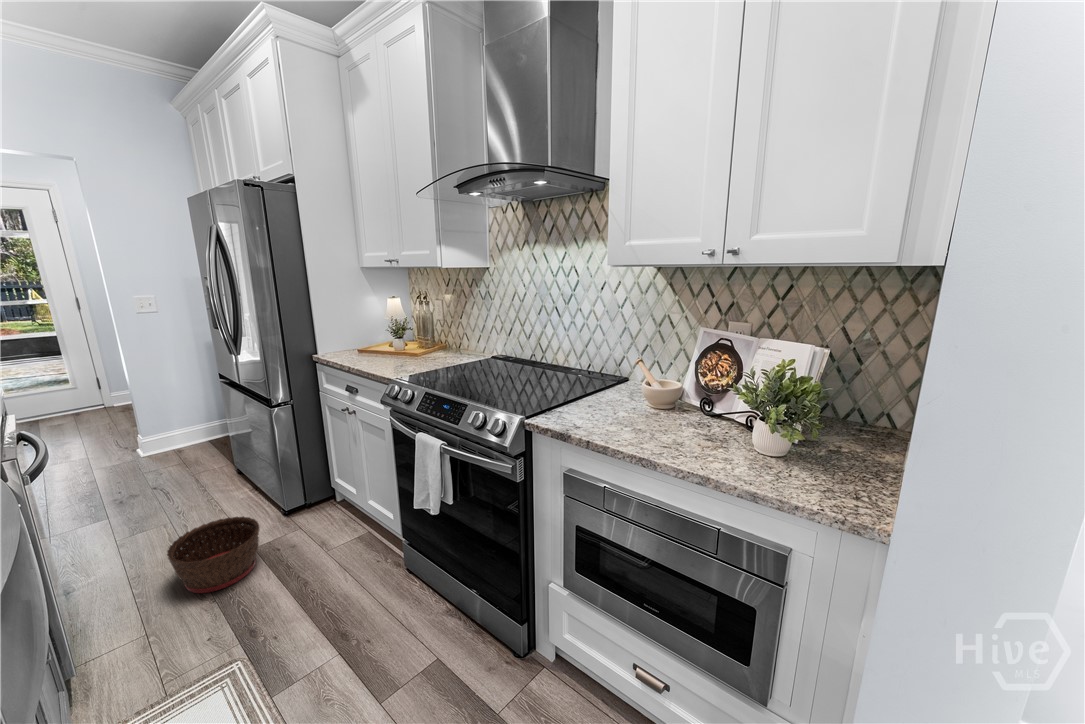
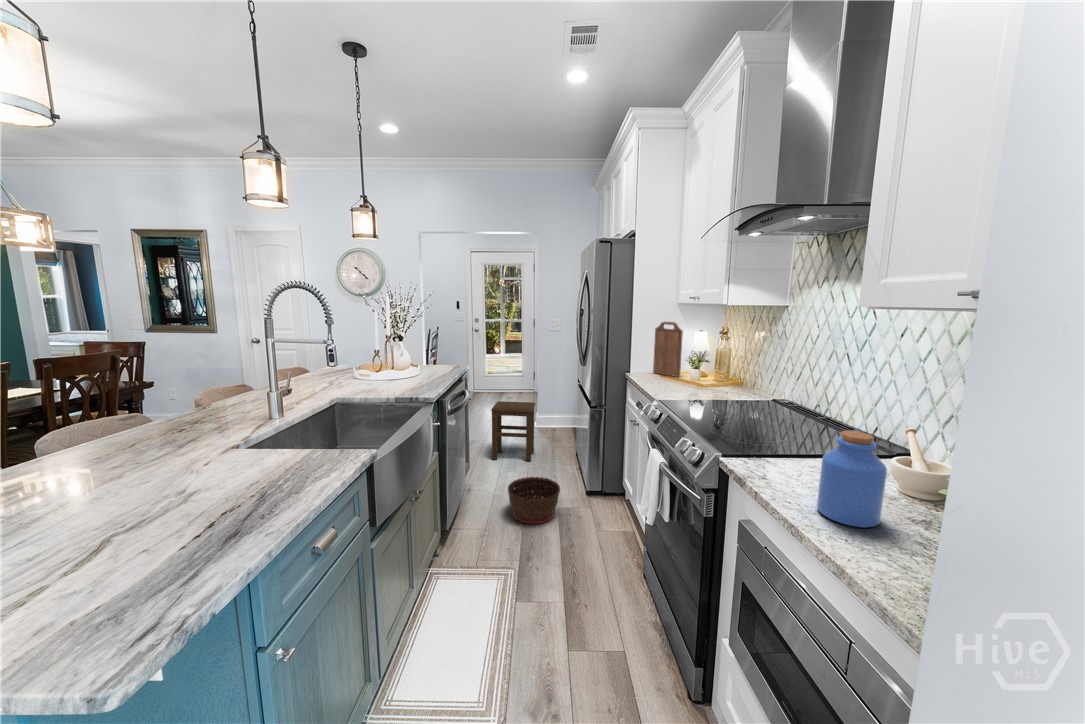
cutting board: none [344,291,383,351] -> present [653,322,683,377]
jar: none [636,367,683,444] -> present [817,431,887,527]
stool: none [69,423,171,529] -> present [491,401,535,461]

